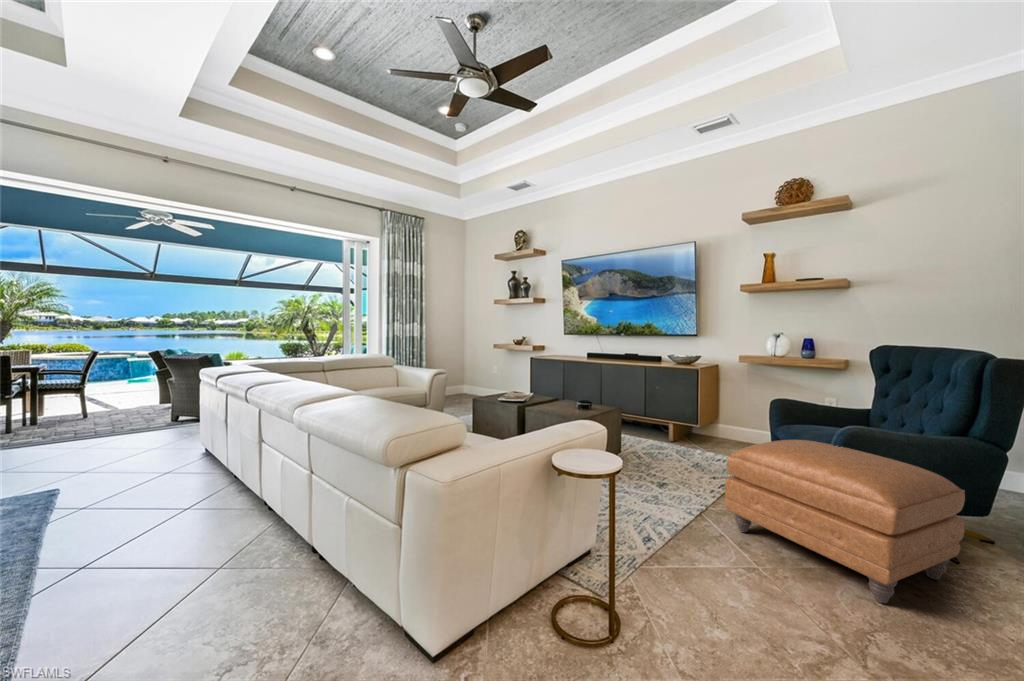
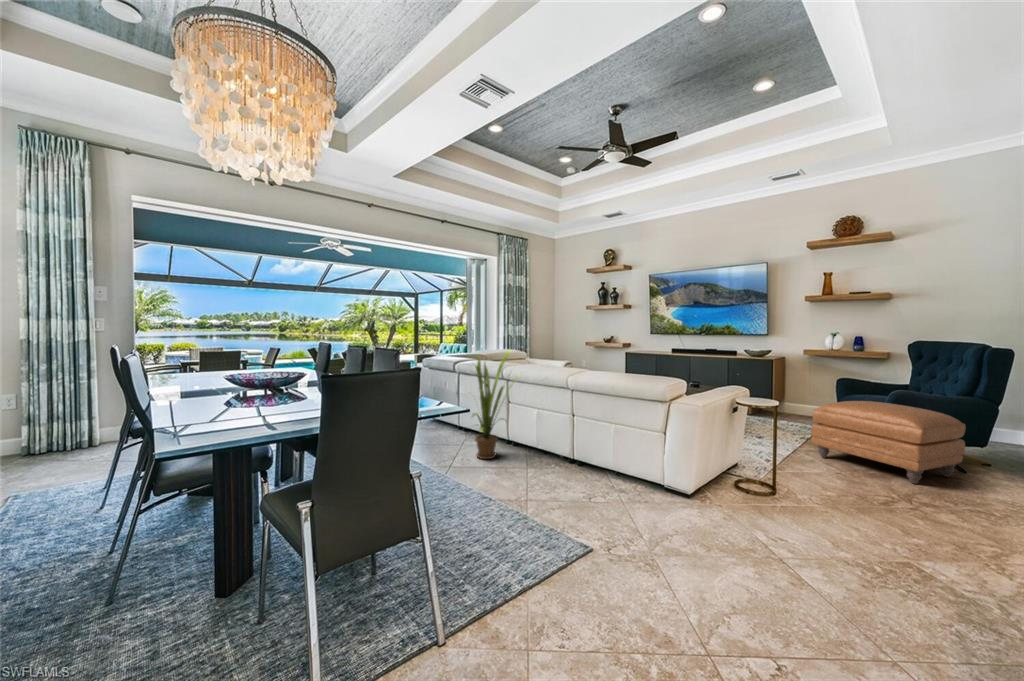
house plant: none [117,357,255,551] -> present [472,351,510,459]

